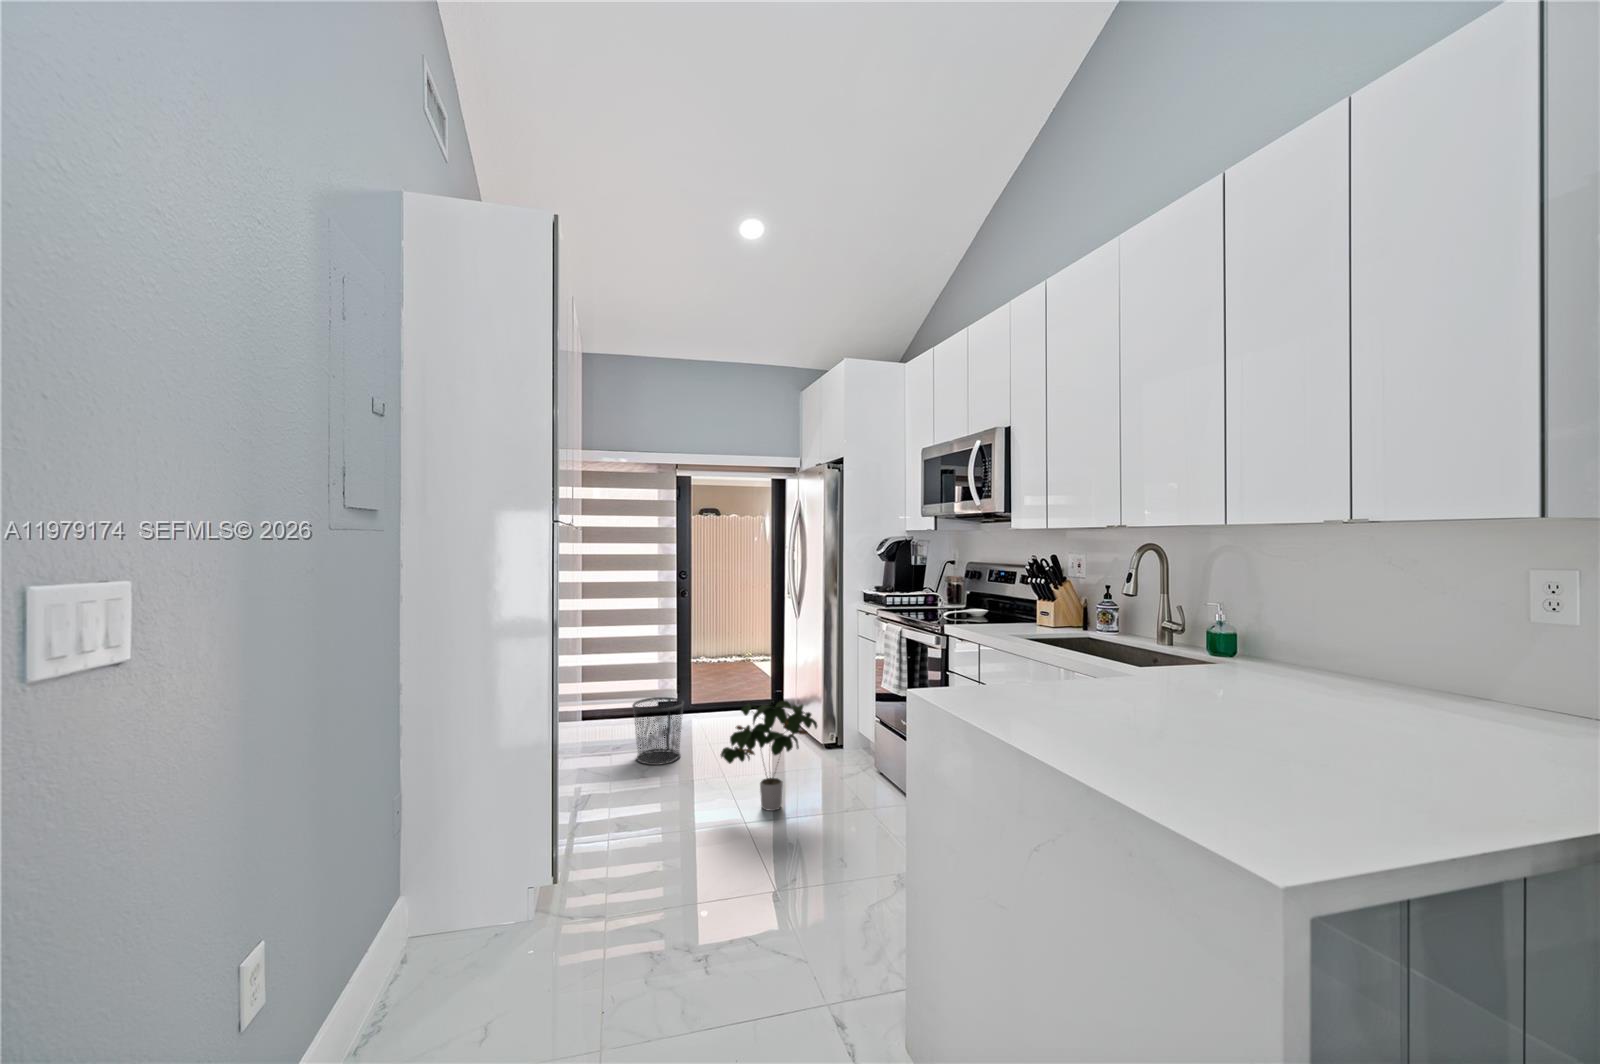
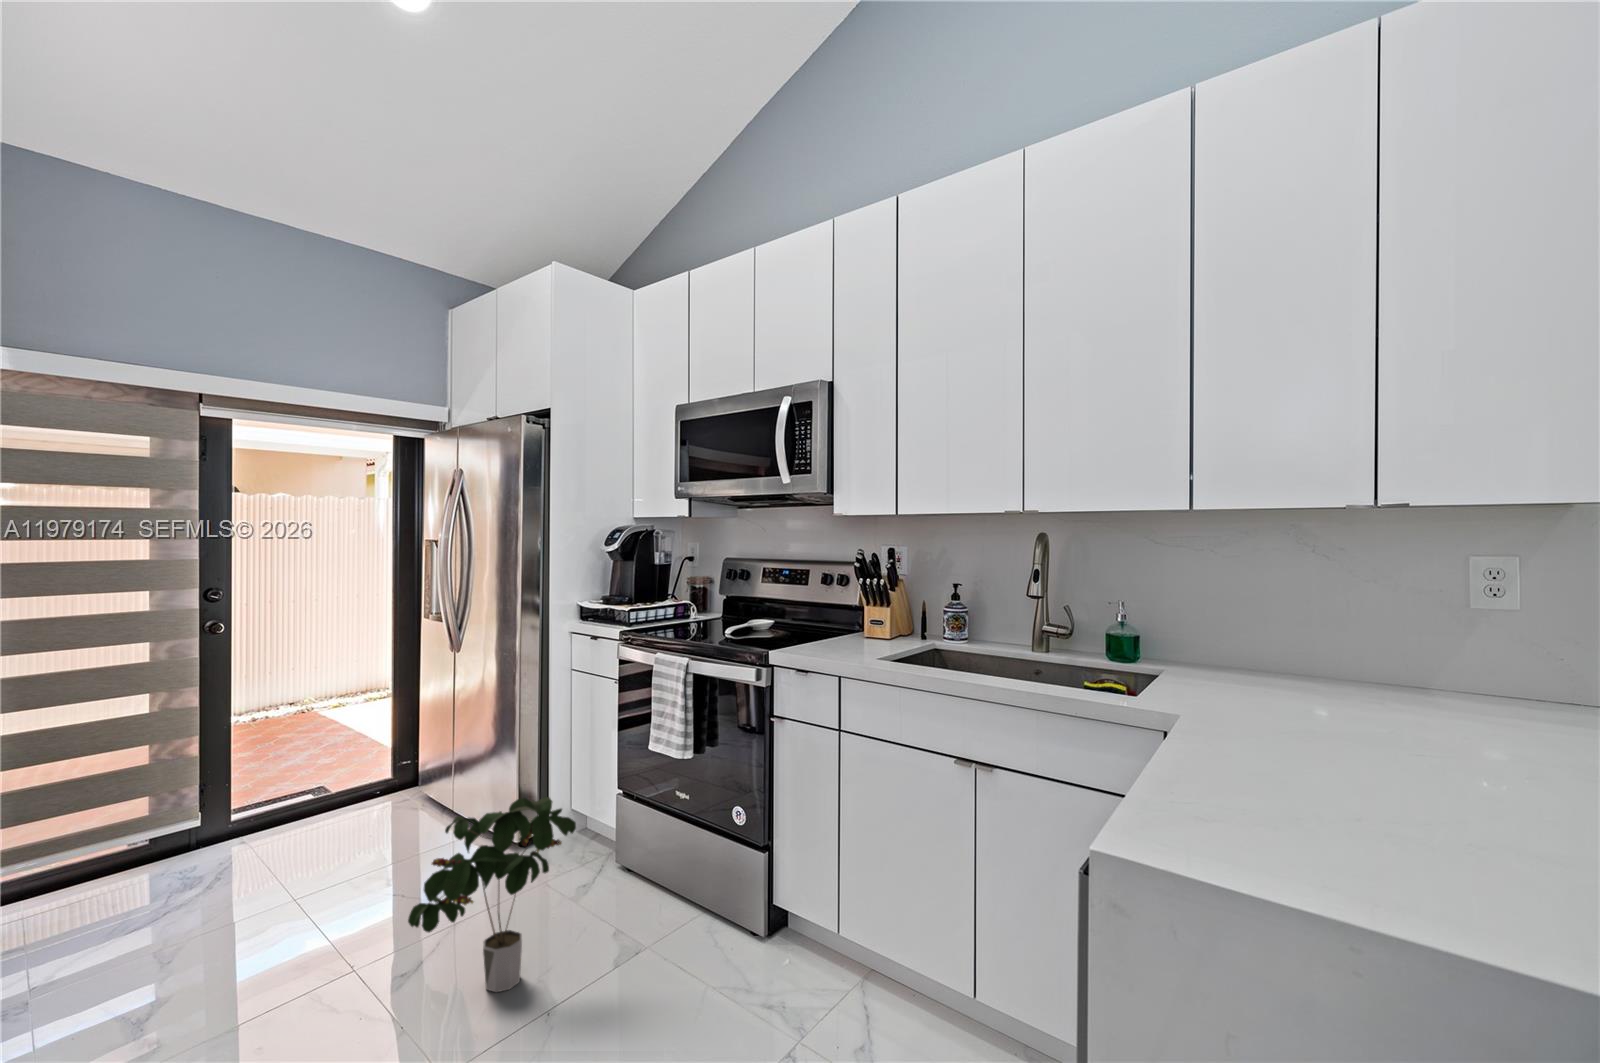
waste bin: present [632,697,684,765] -> none [145,824,269,969]

